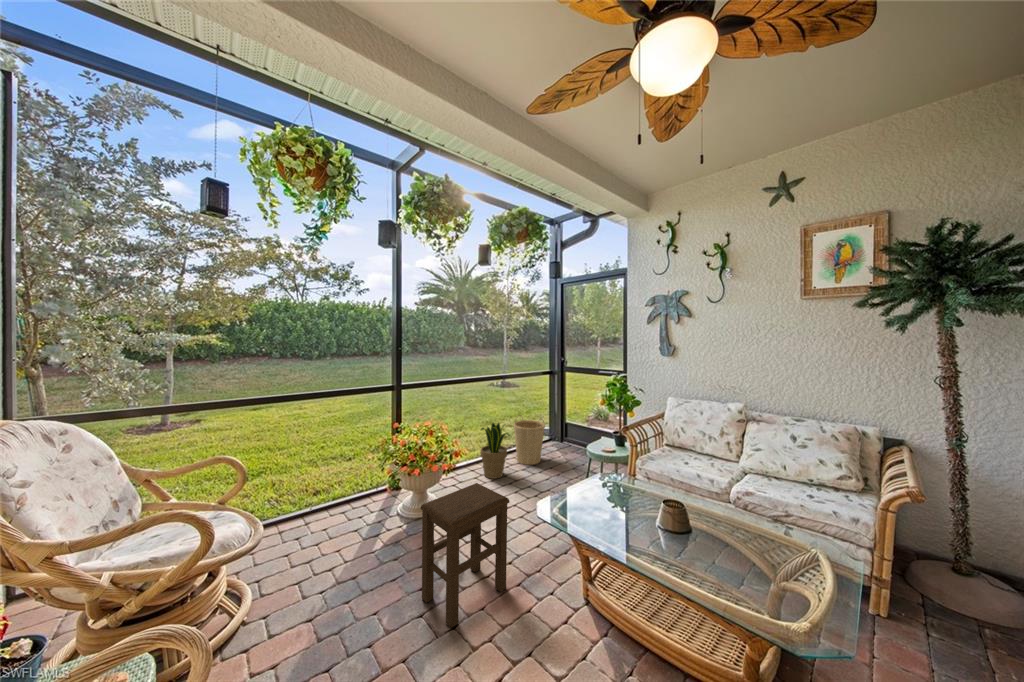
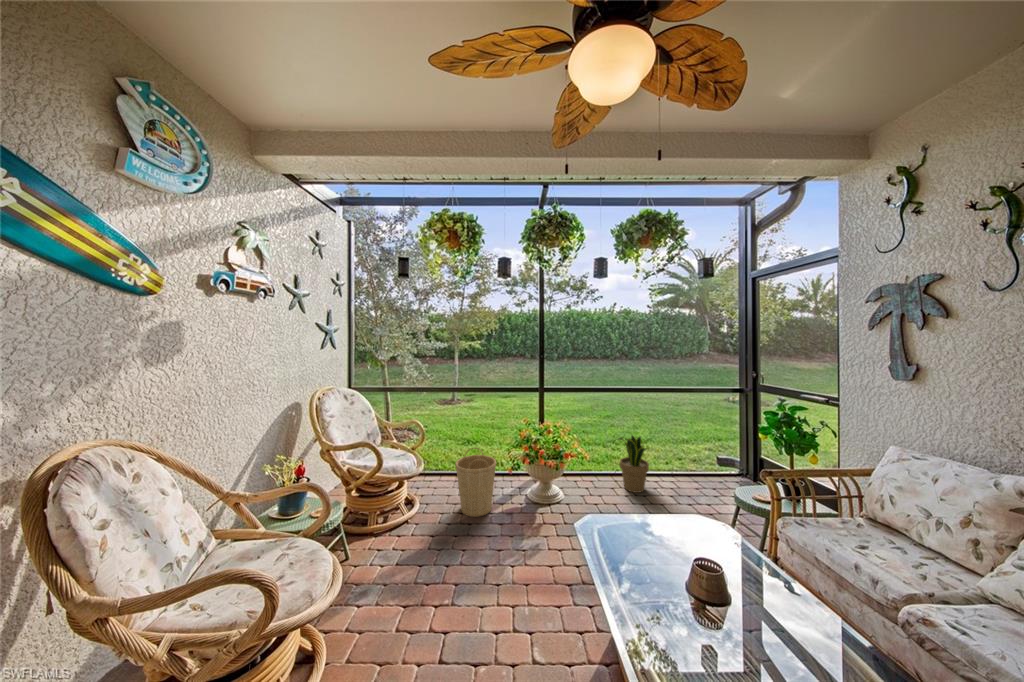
basket: present [514,419,545,465] -> present [455,448,496,517]
stool: present [421,483,509,628] -> none [493,480,558,584]

